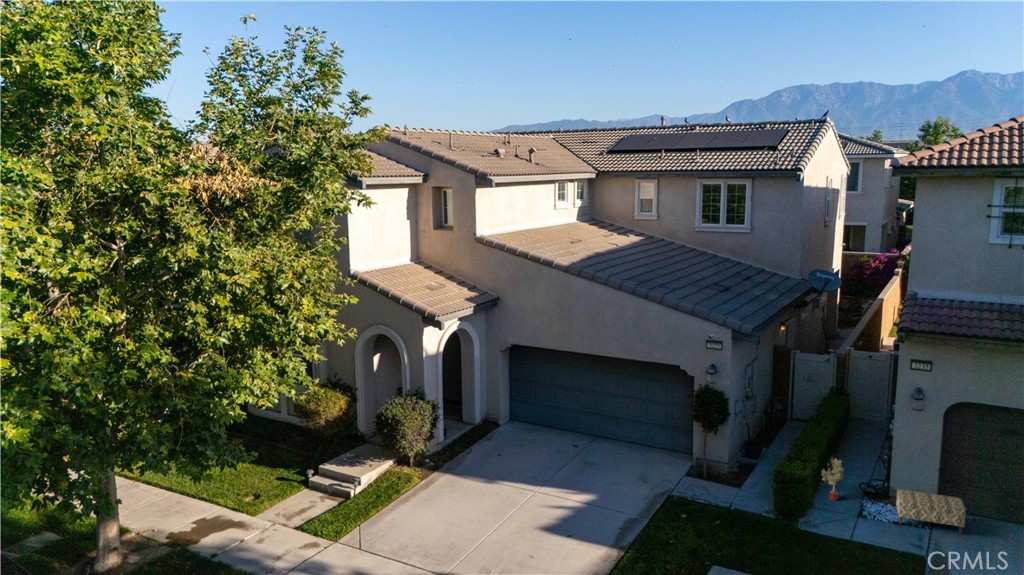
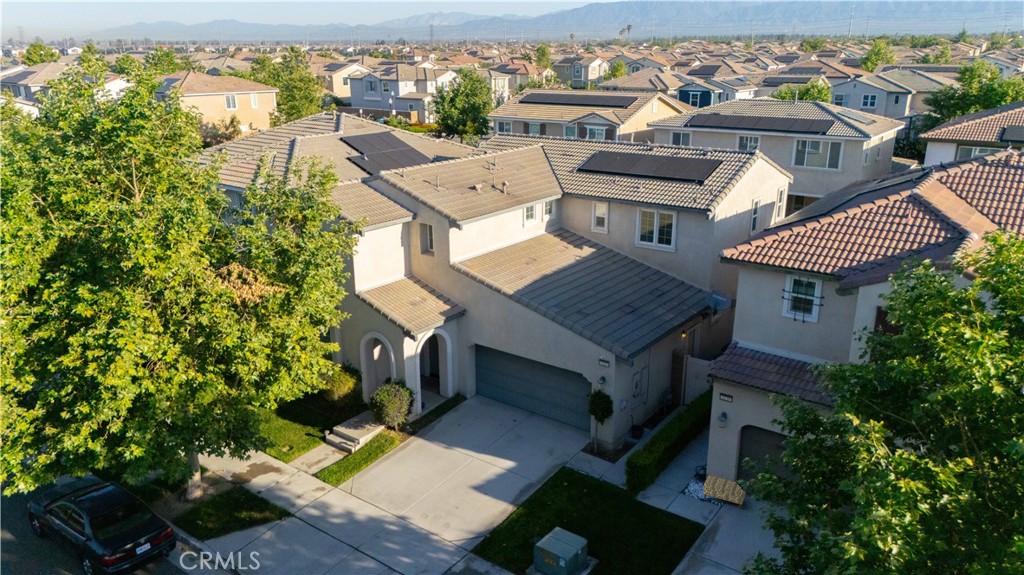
potted tree: present [822,459,844,500] -> none [663,449,681,478]

